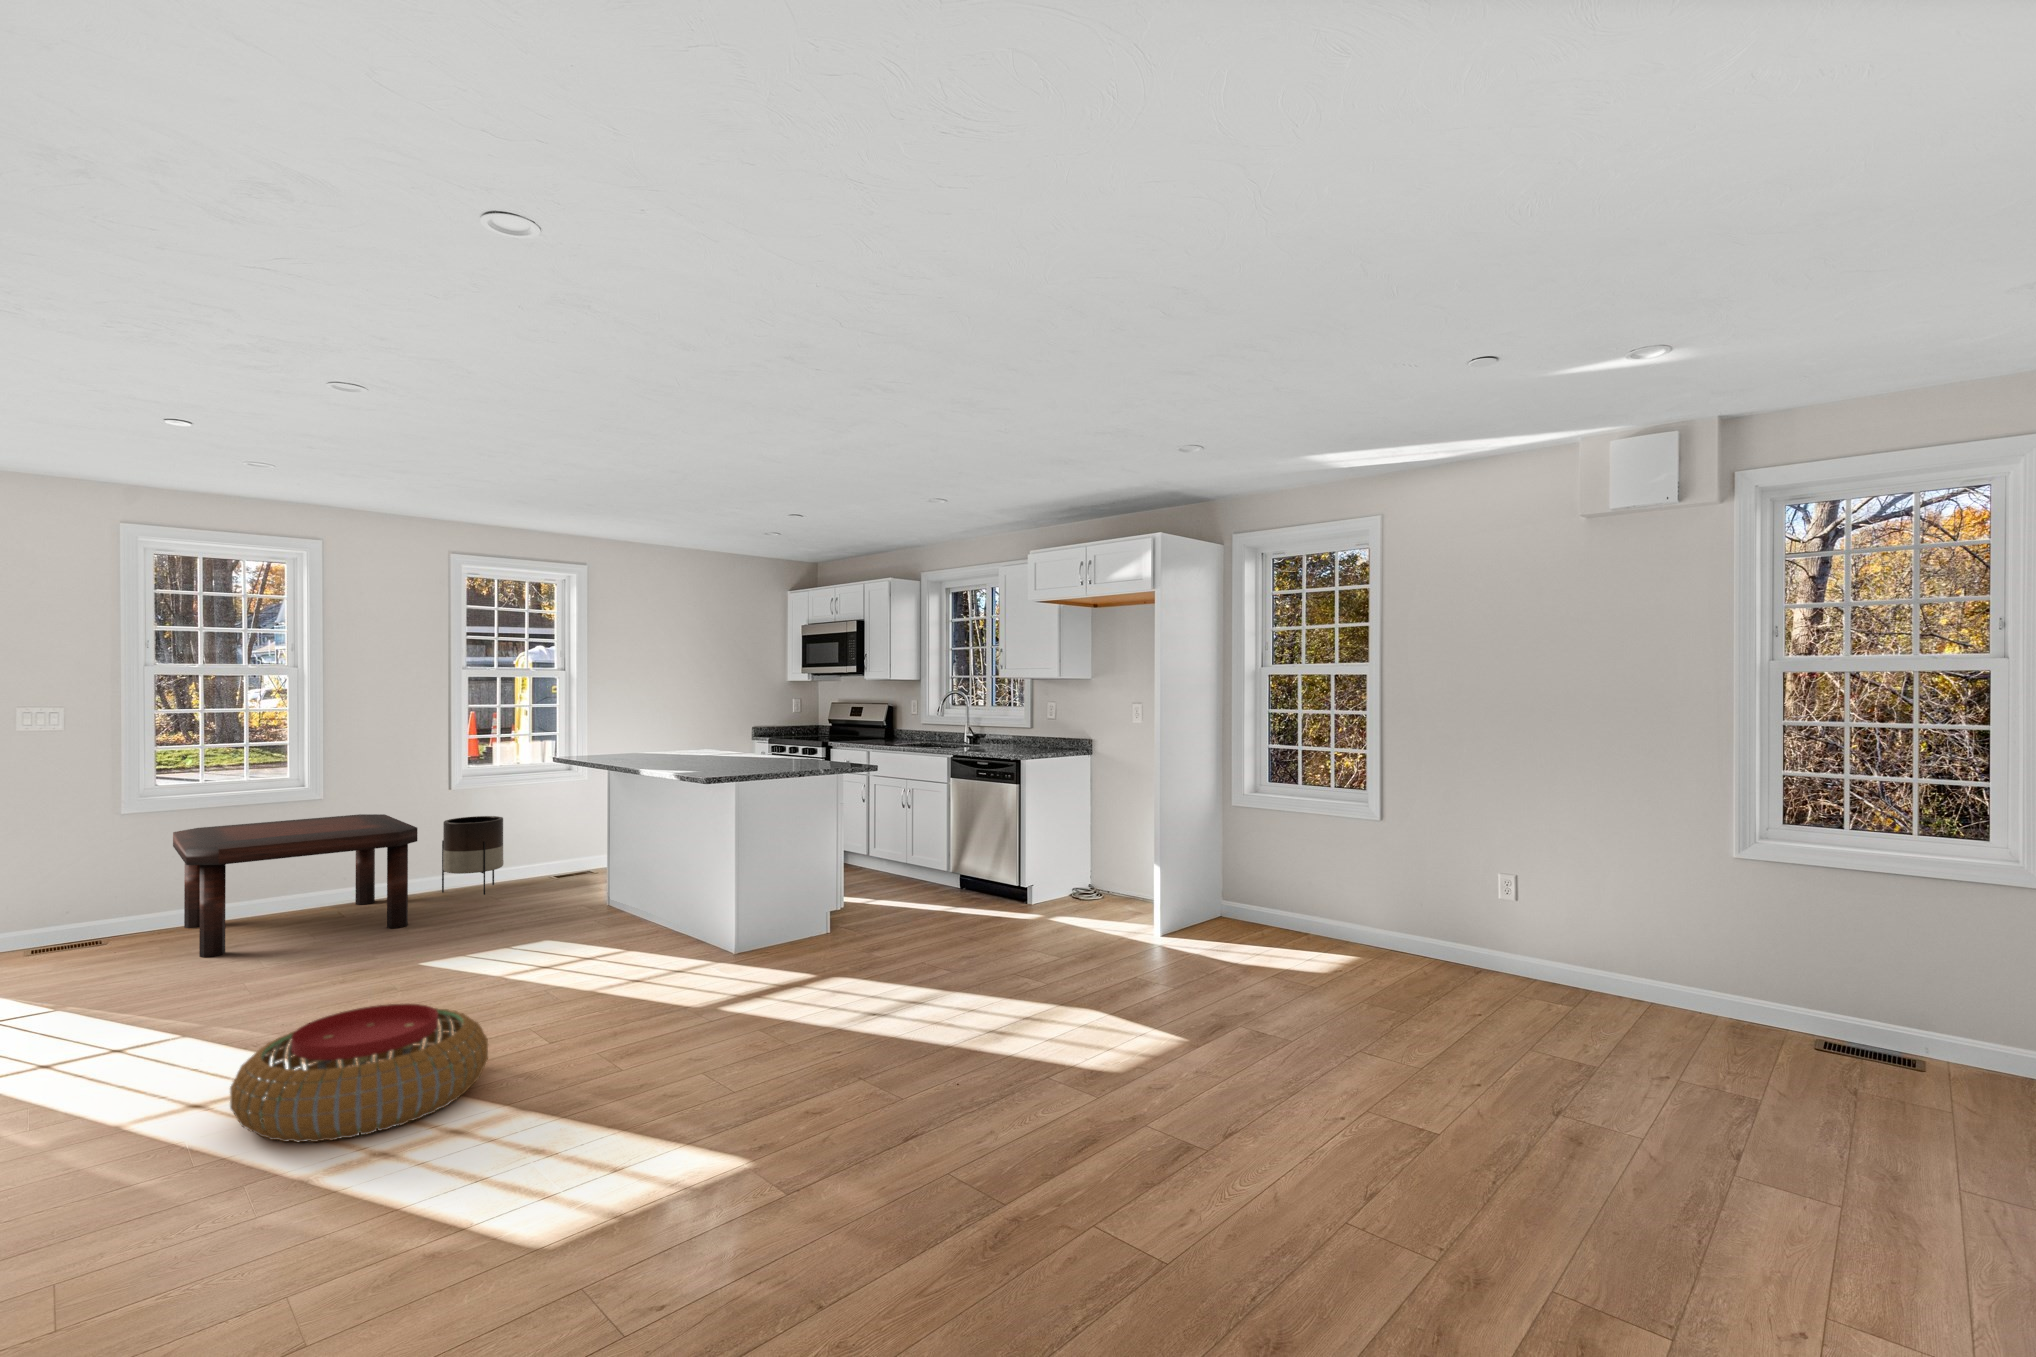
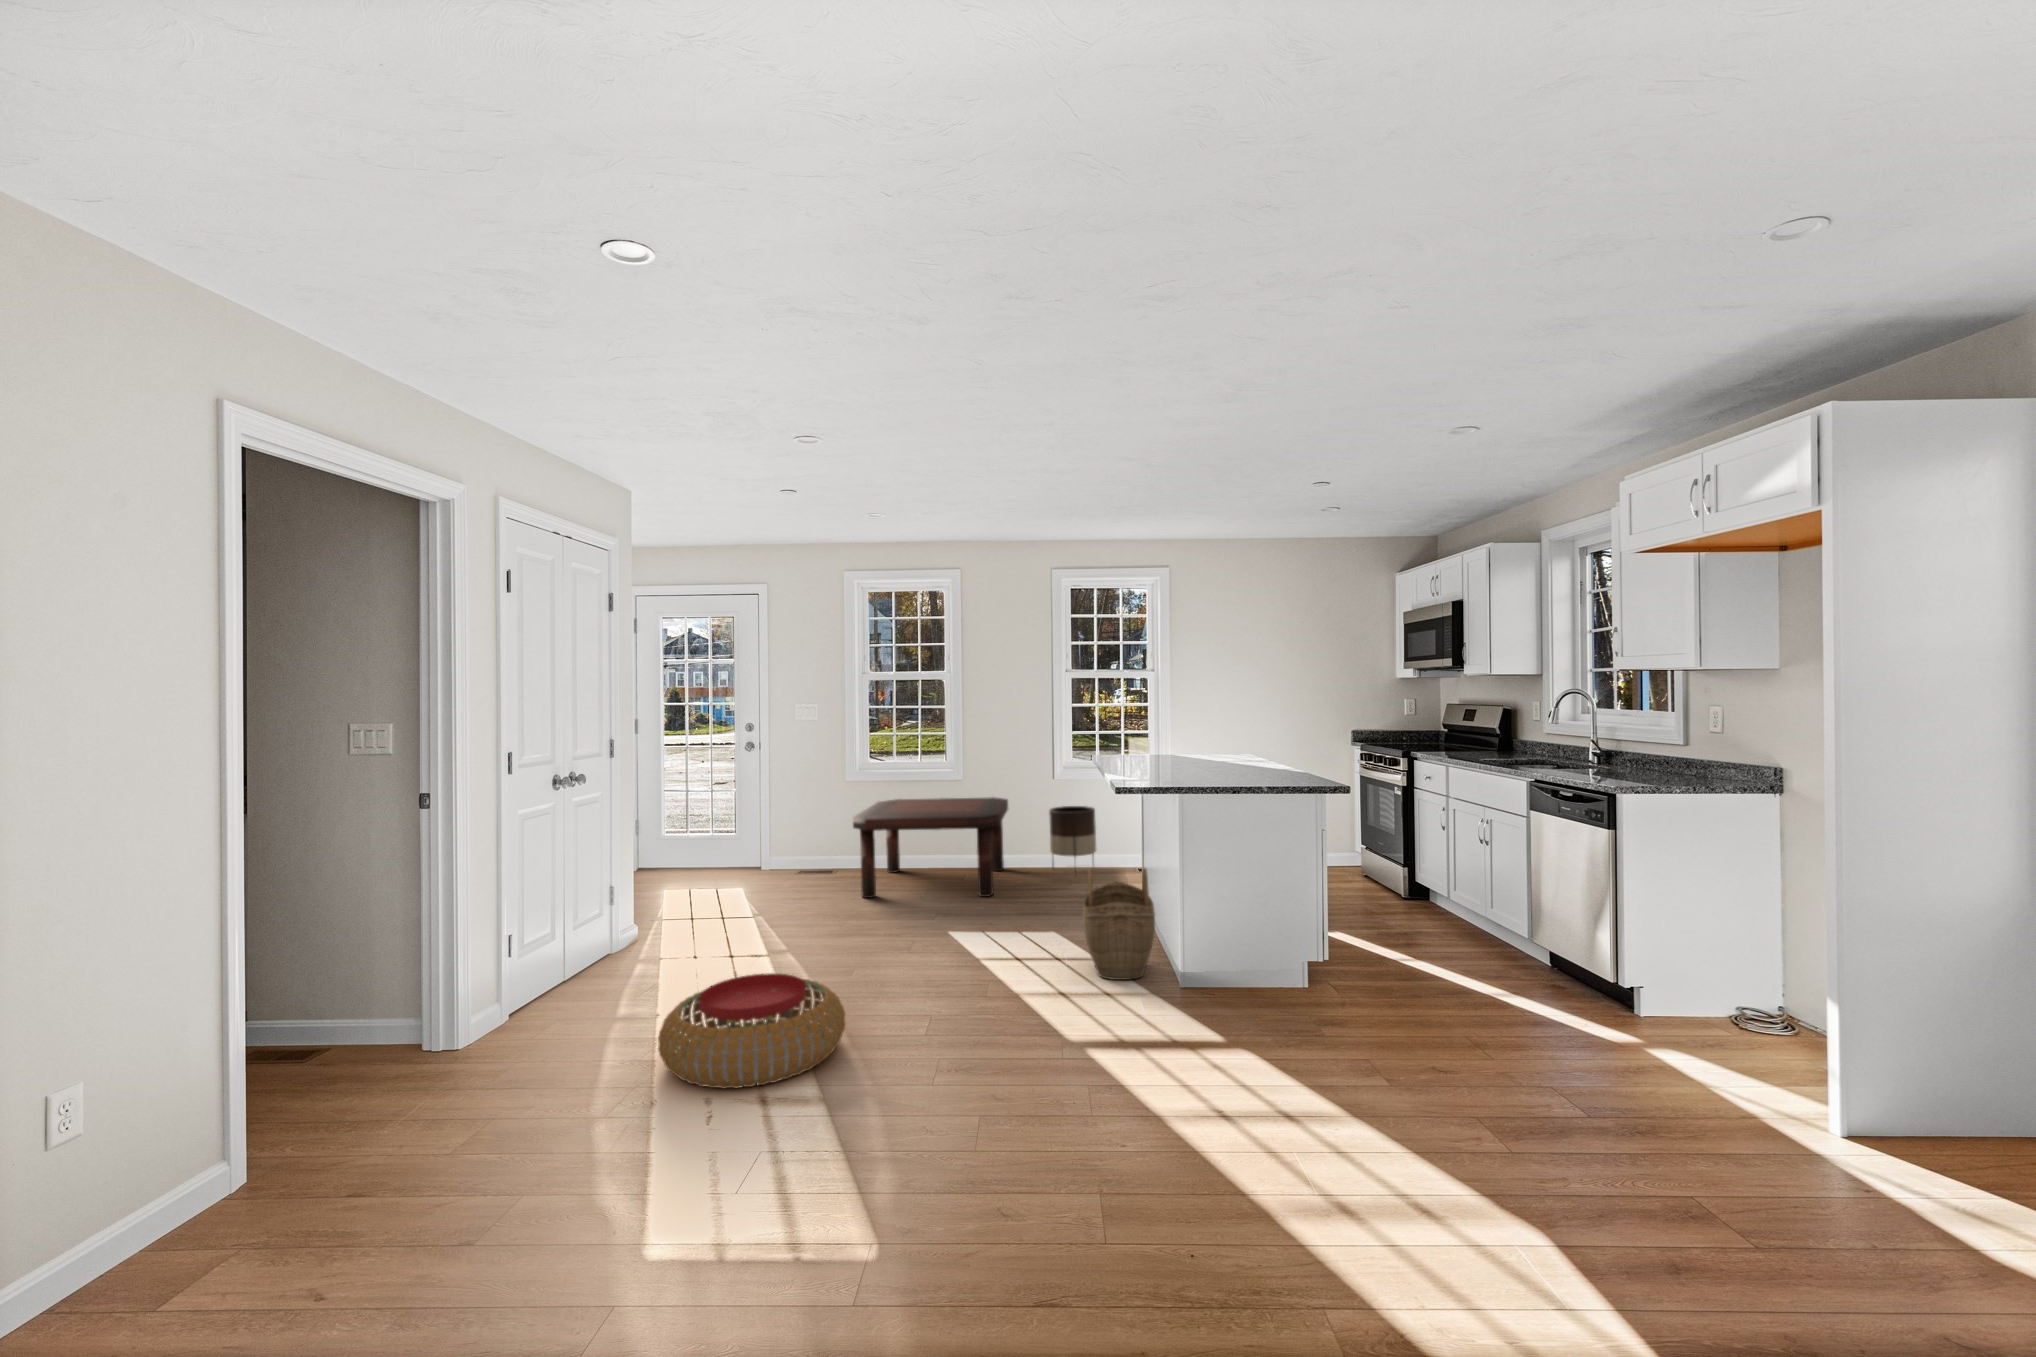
woven basket: none [621,851,705,961] -> present [1083,868,1155,980]

